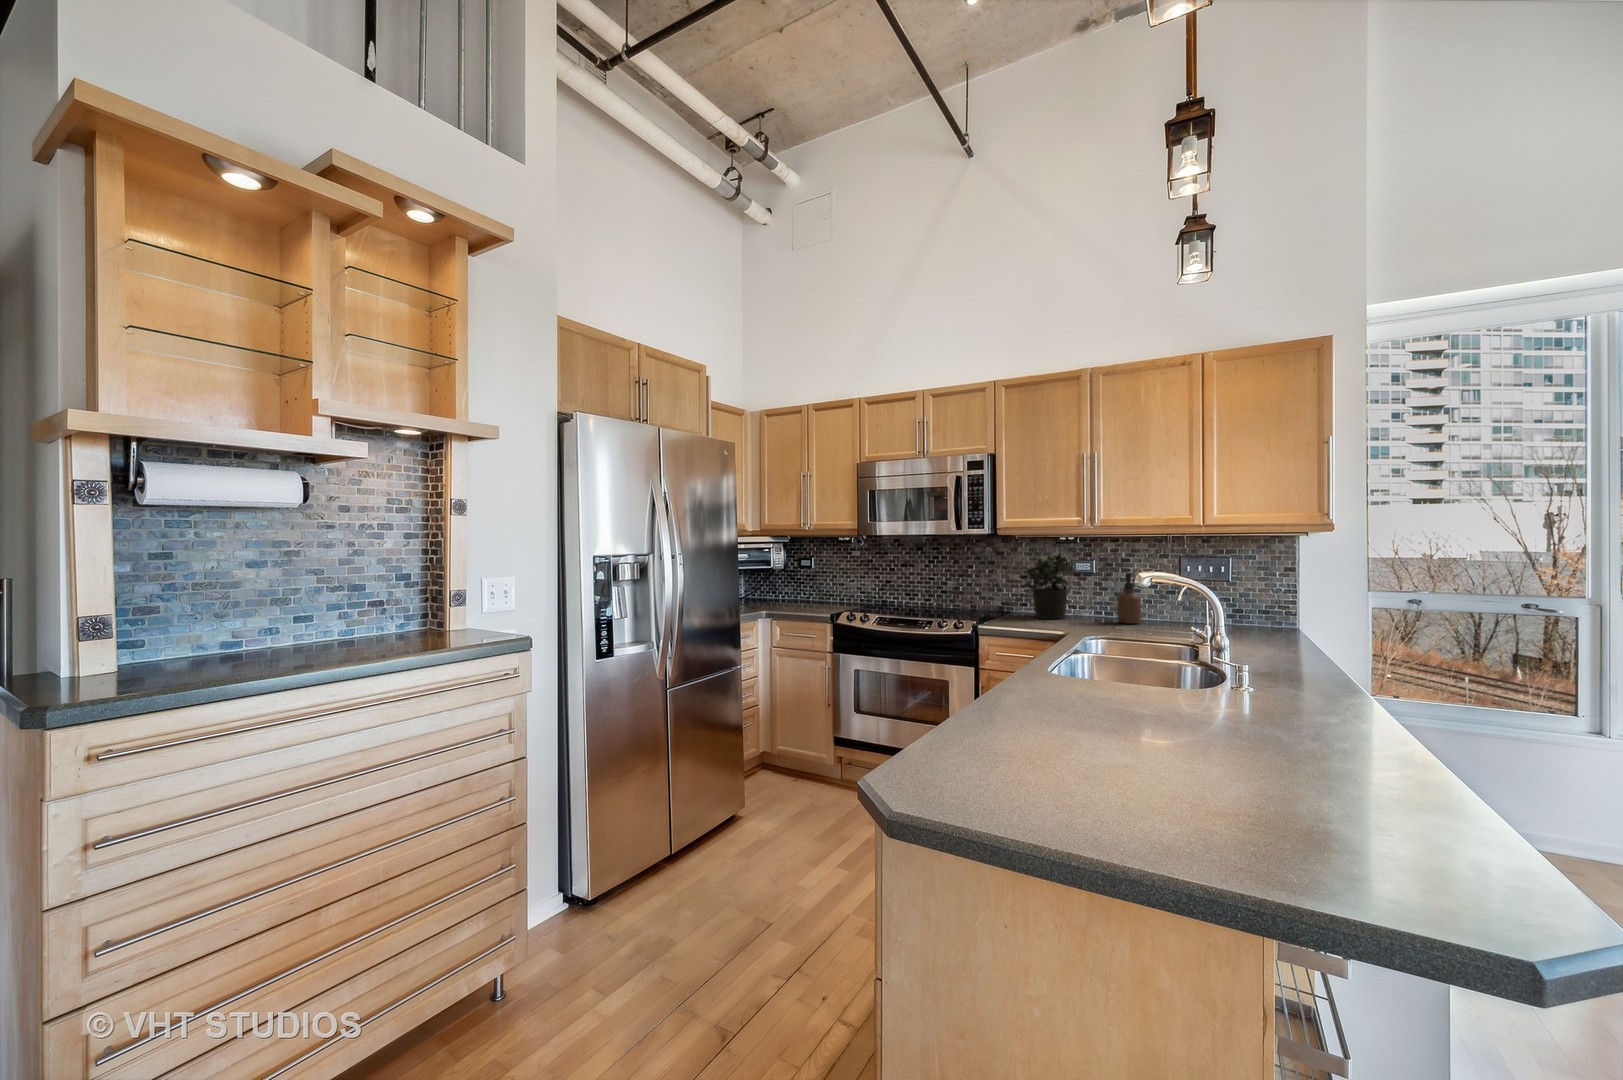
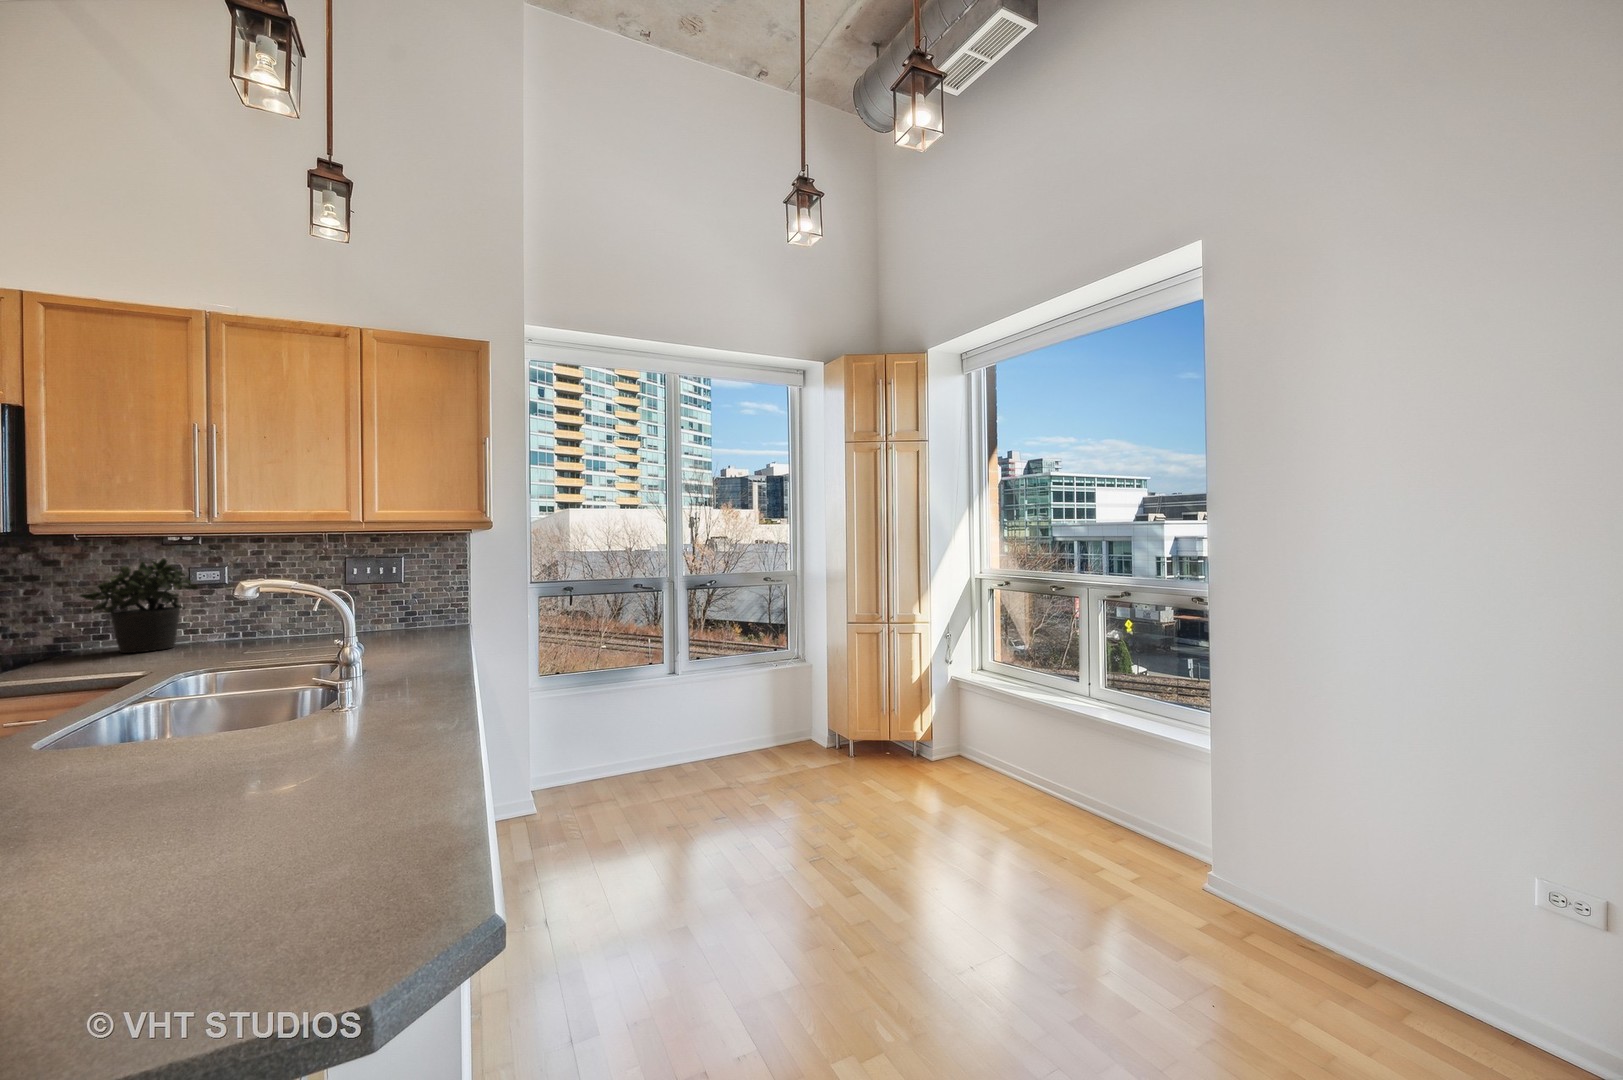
soap dispenser: present [1117,573,1141,624] -> none [255,580,292,643]

